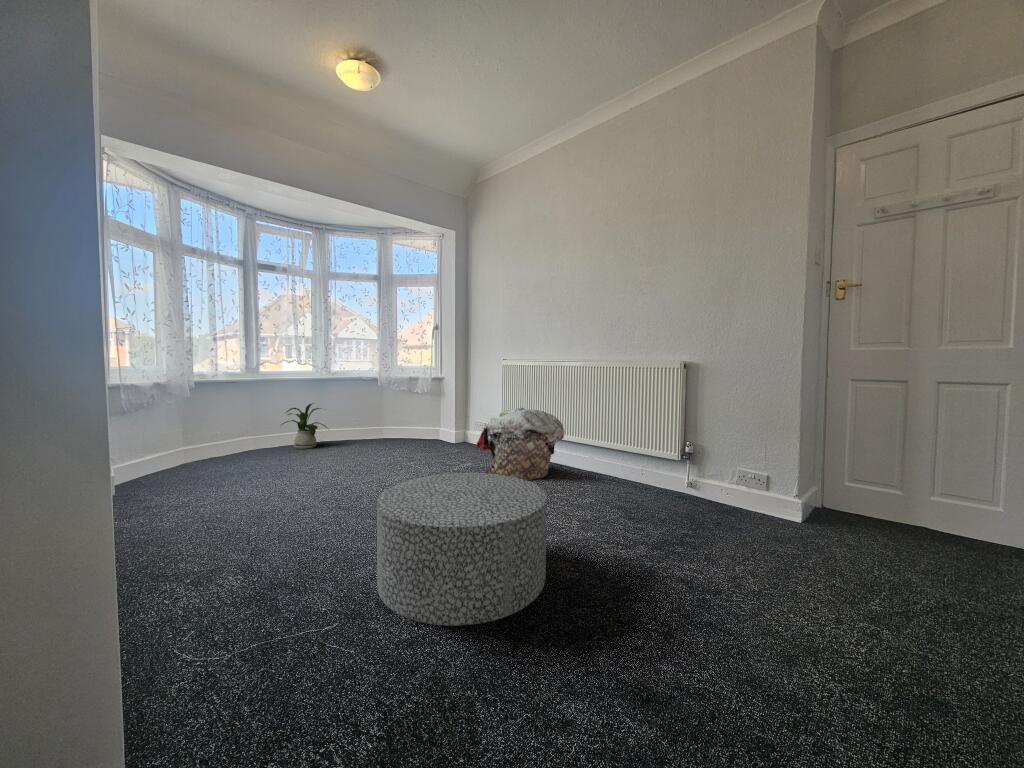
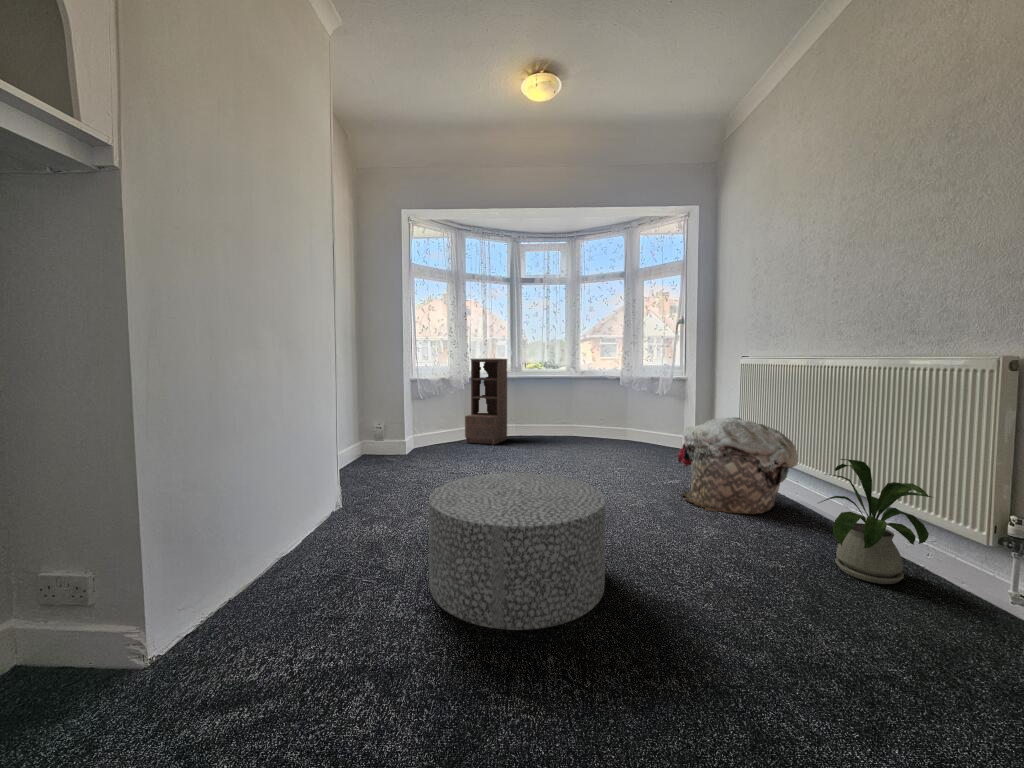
bookshelf: none [192,356,249,464] -> present [465,359,507,445]
house plant: present [283,403,327,449] -> present [820,459,931,584]

